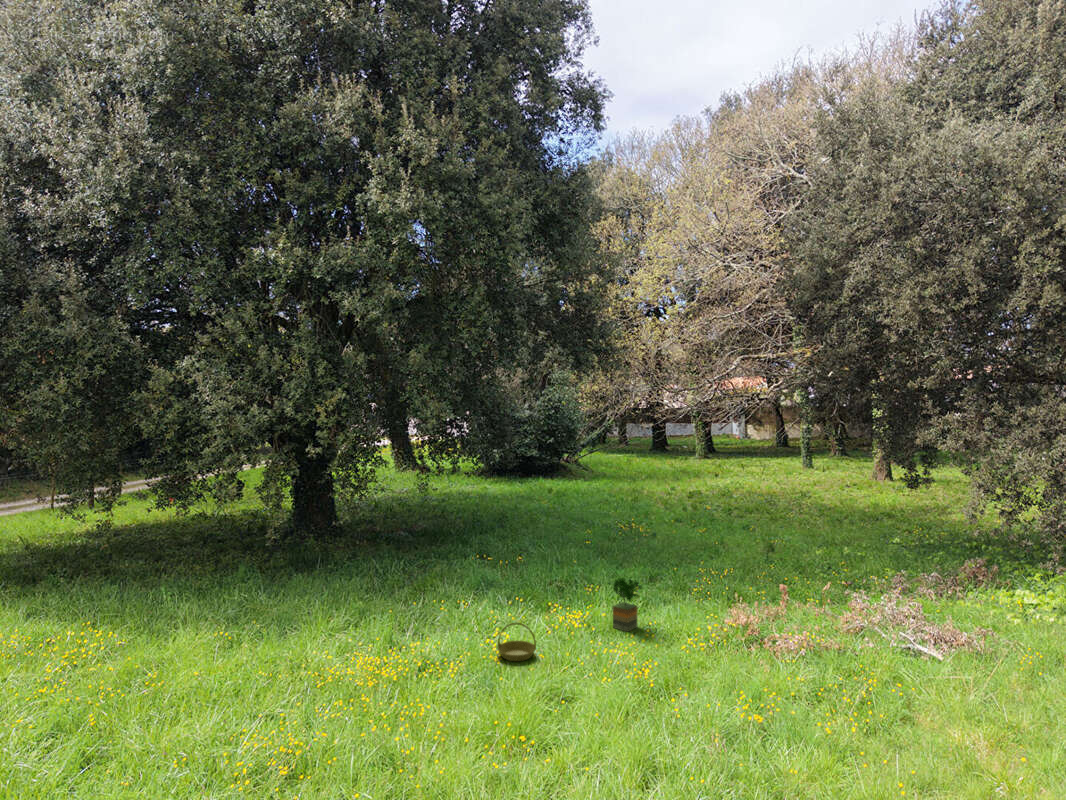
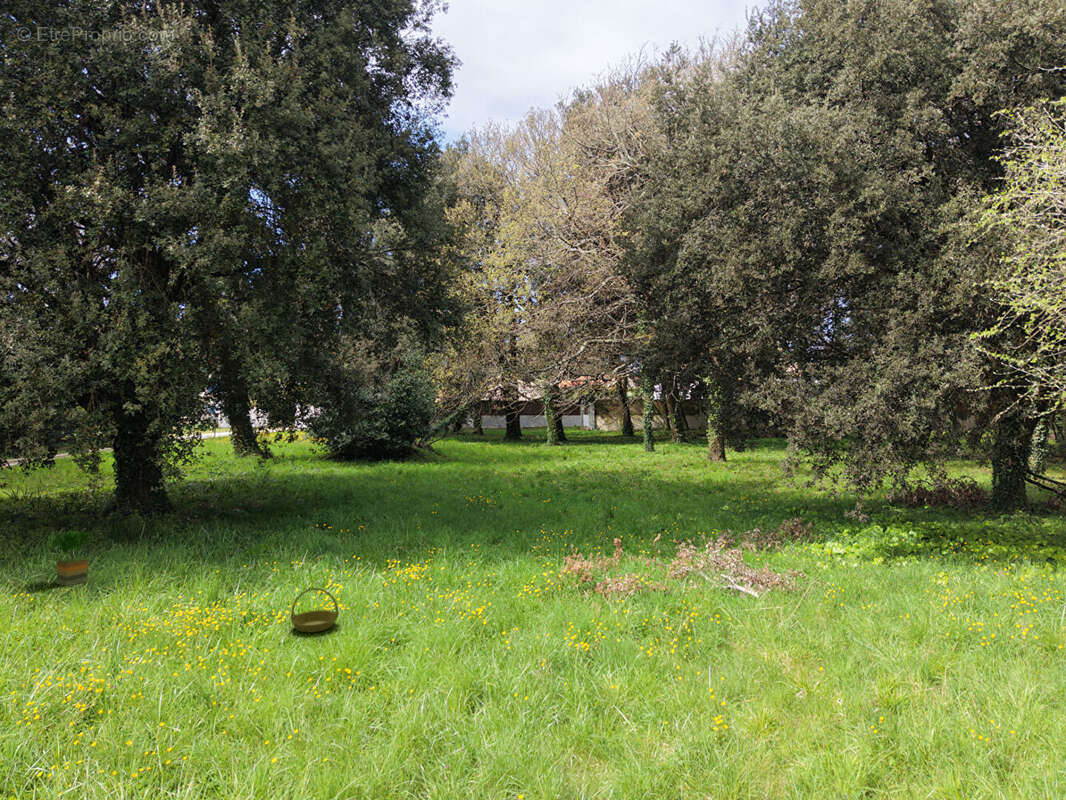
potted tree: present [613,578,642,632] -> present [52,531,95,586]

